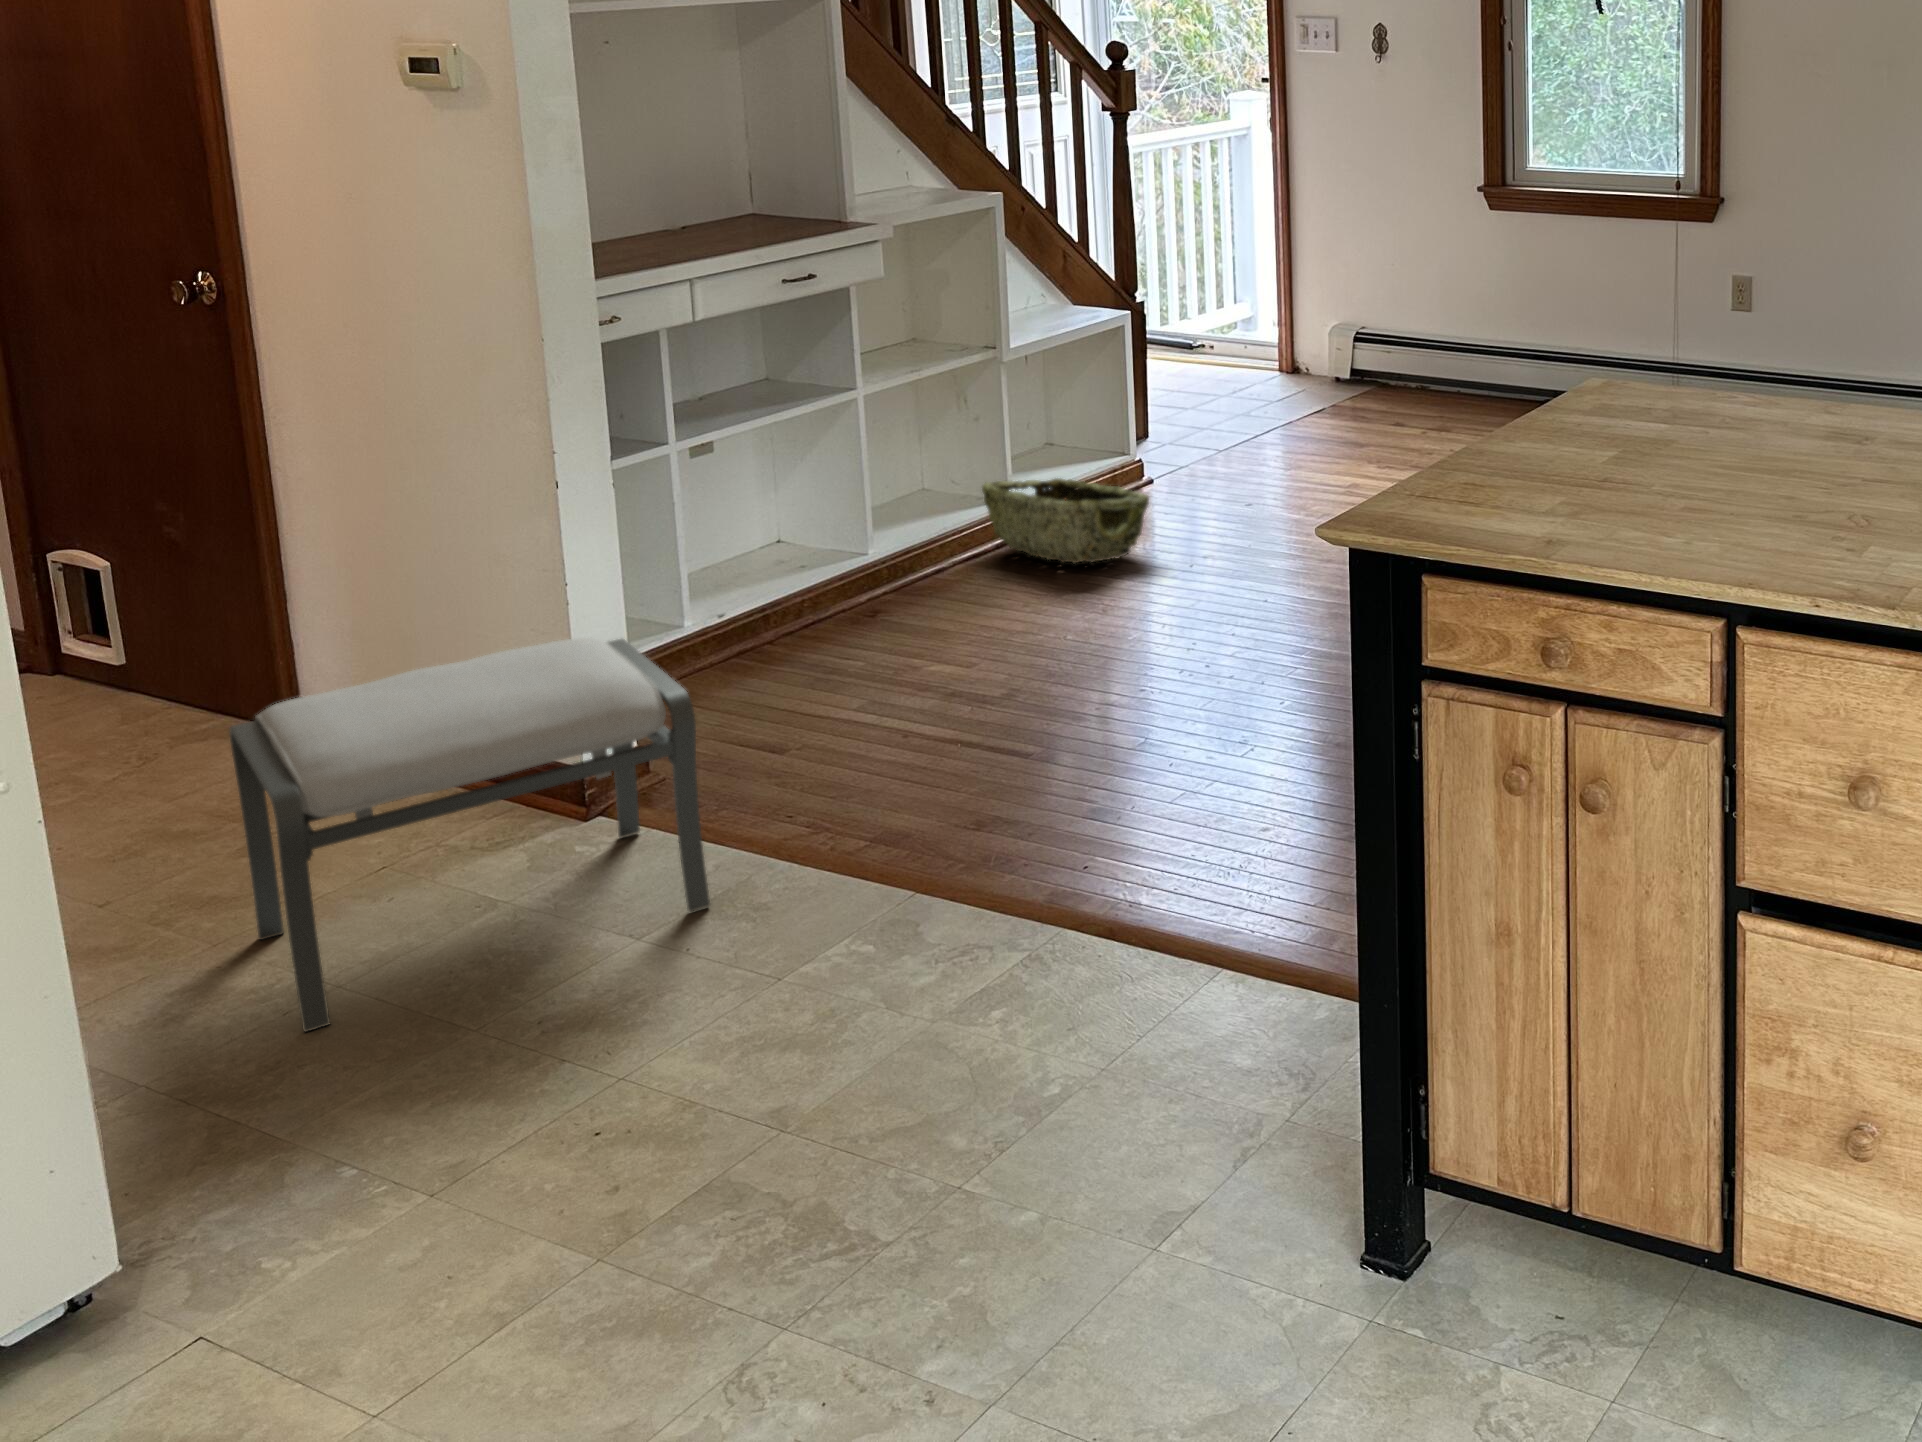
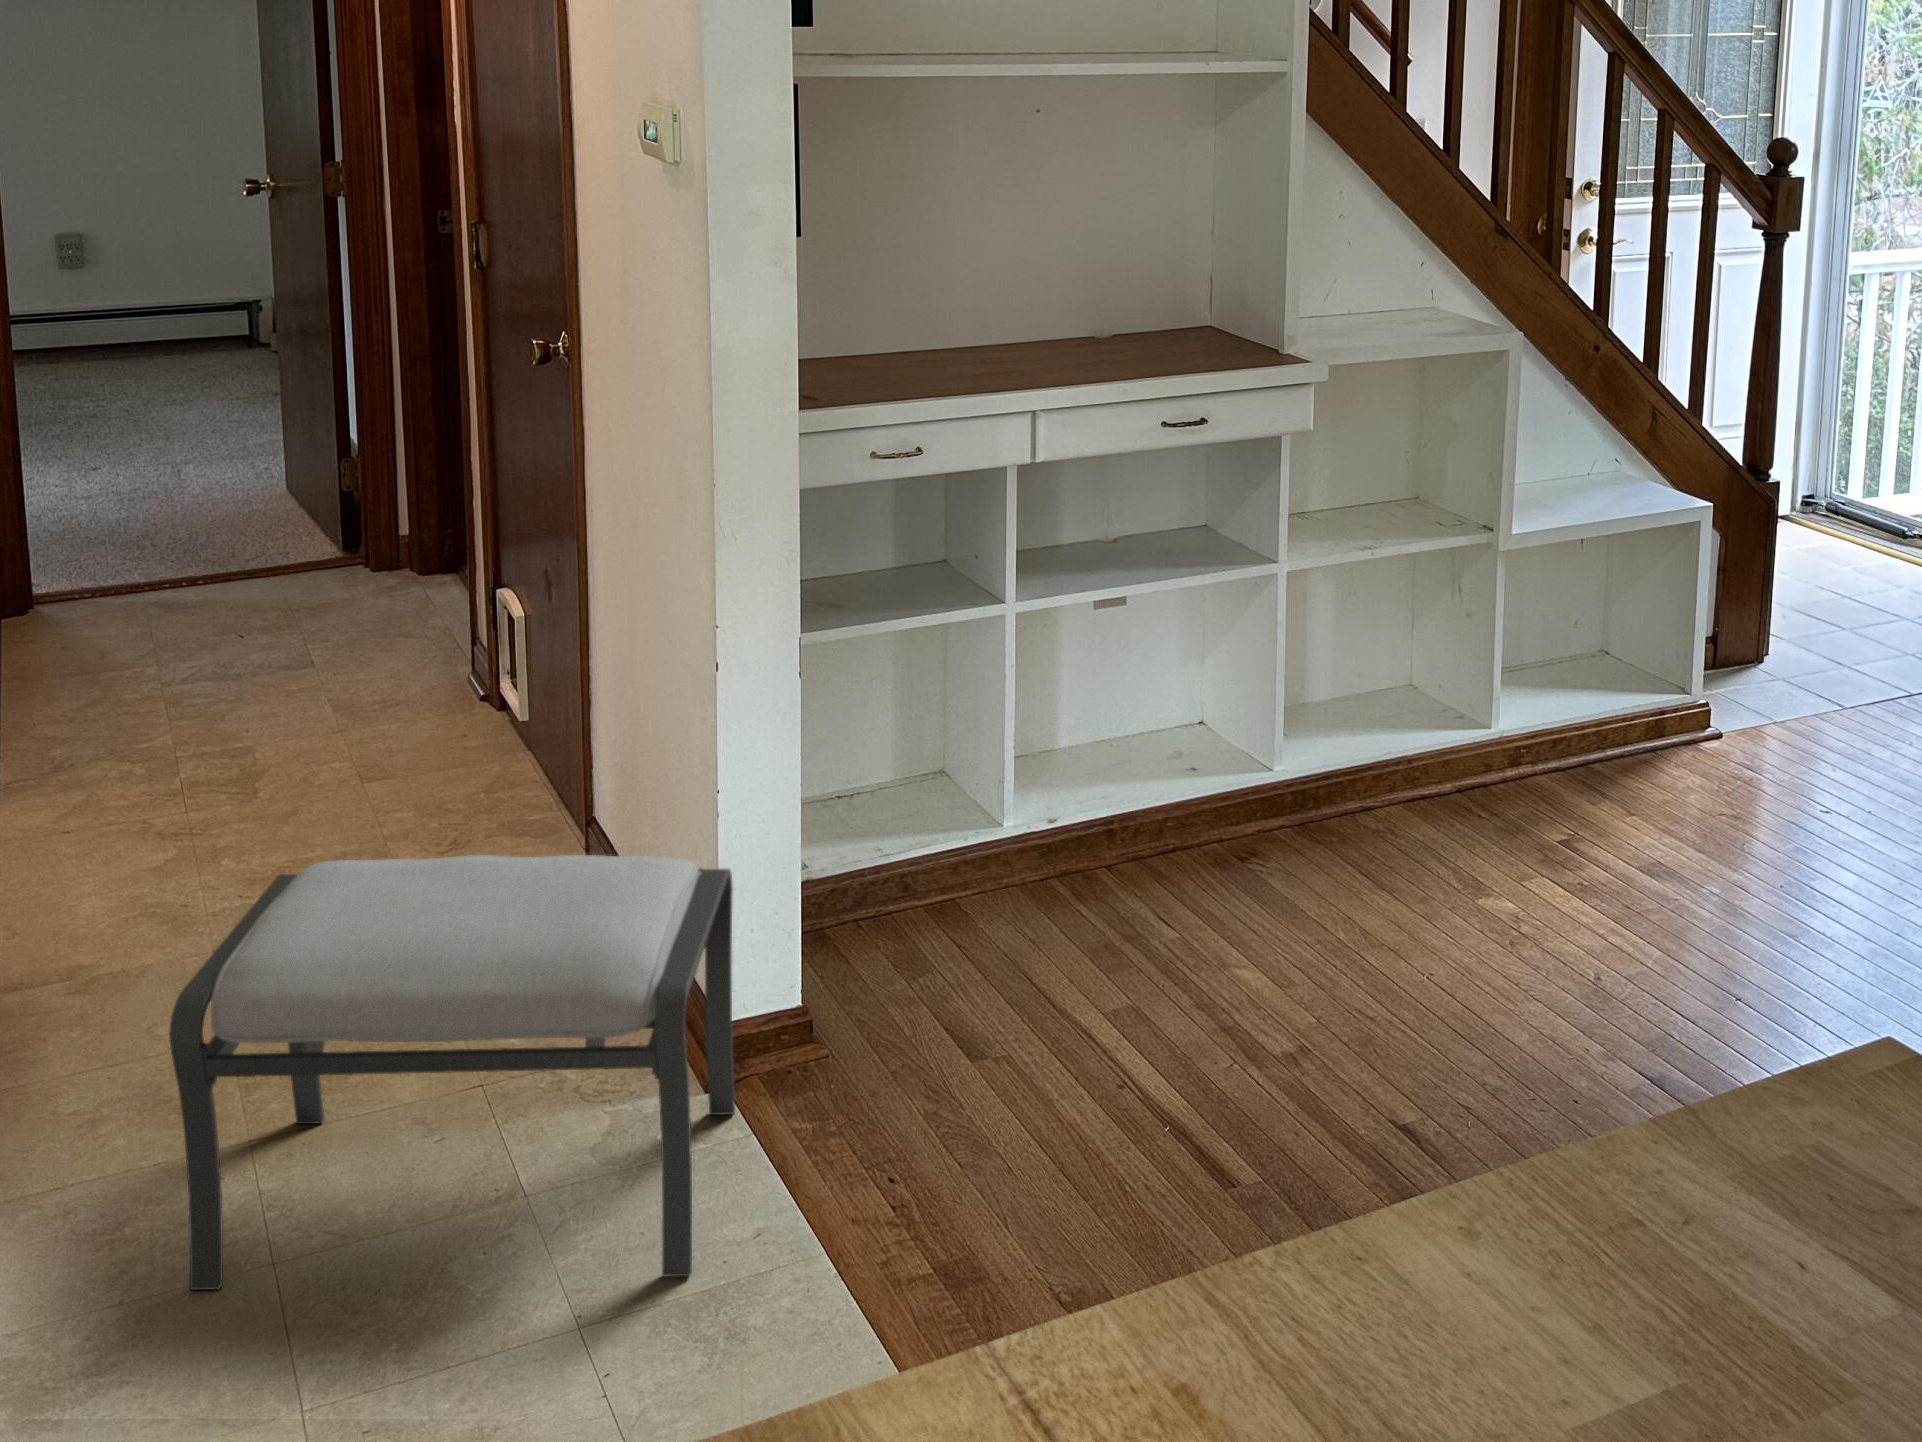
woven basket: present [982,478,1149,563] -> none [1444,703,1645,851]

